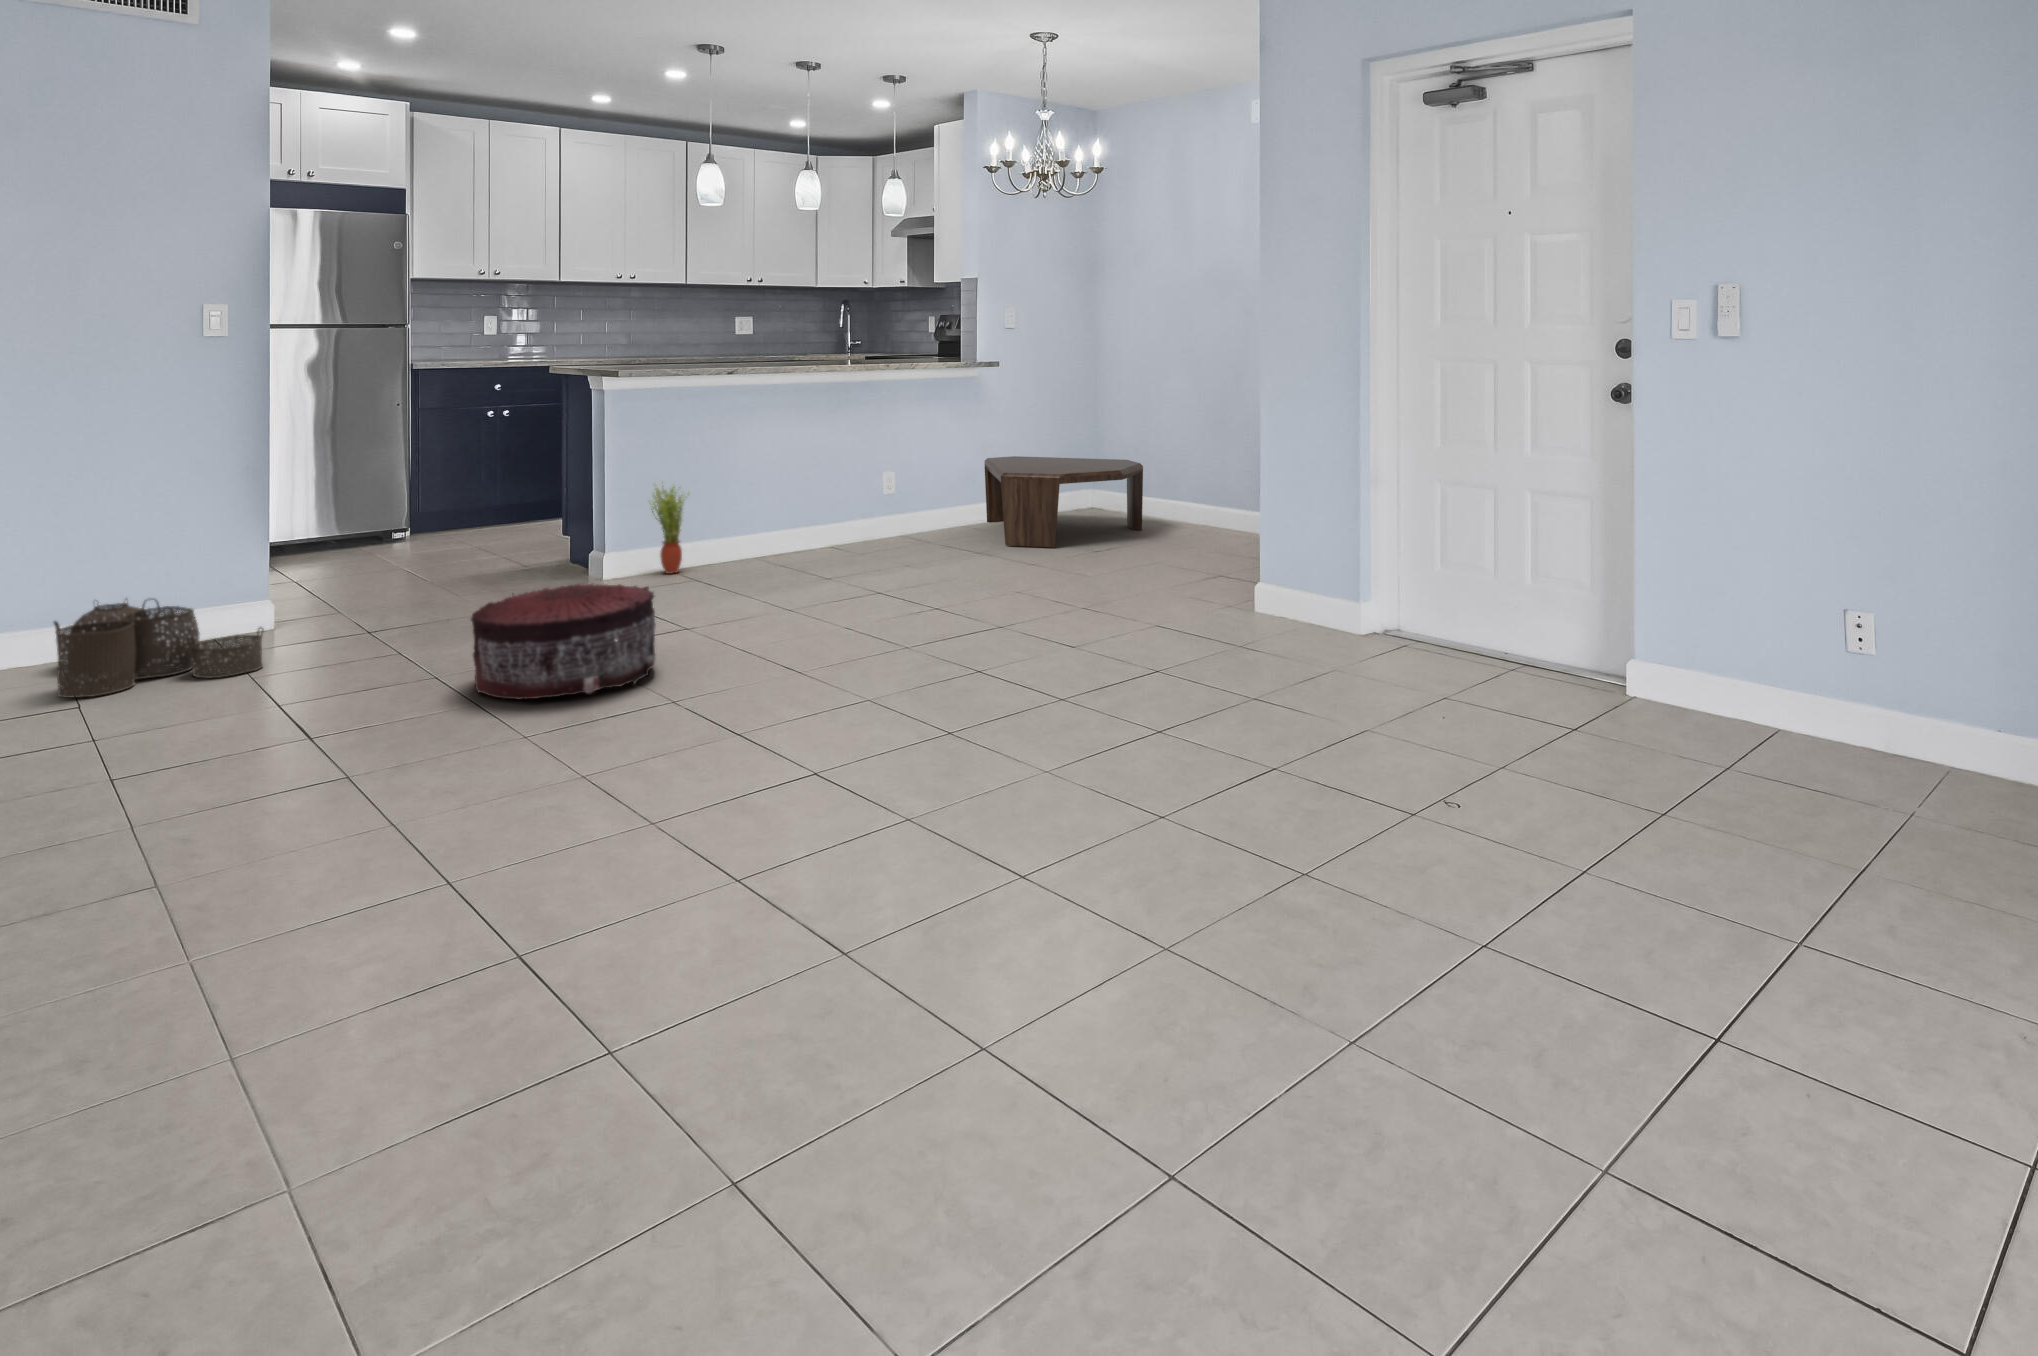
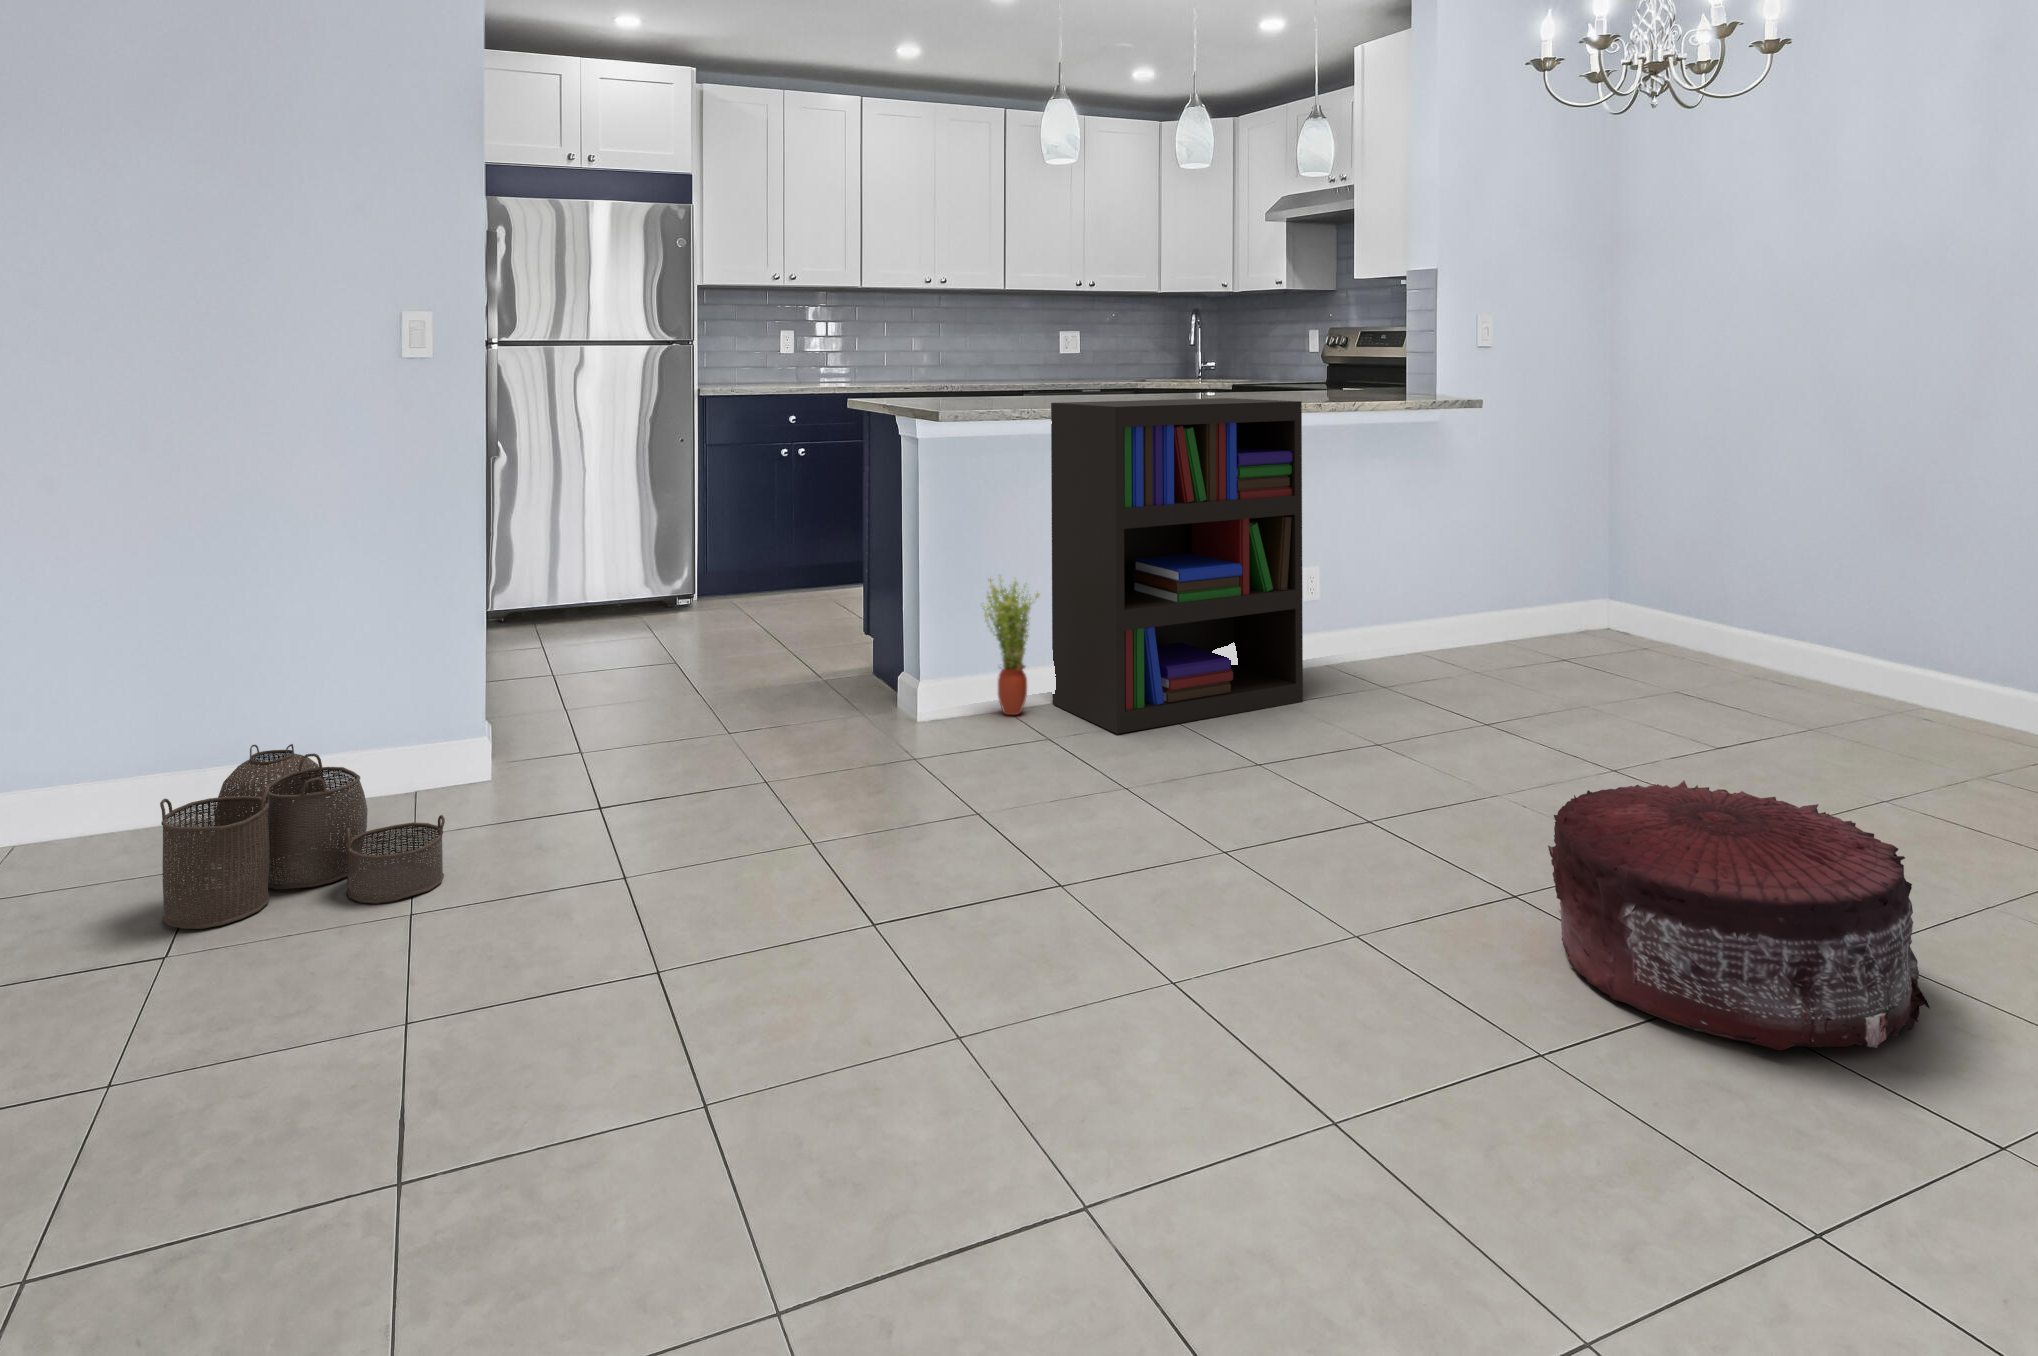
bookshelf: none [700,364,871,577] -> present [1051,398,1303,734]
coffee table: present [985,456,1143,548] -> none [1445,540,1743,712]
pouf: present [471,584,656,699] -> present [1548,781,1930,1050]

